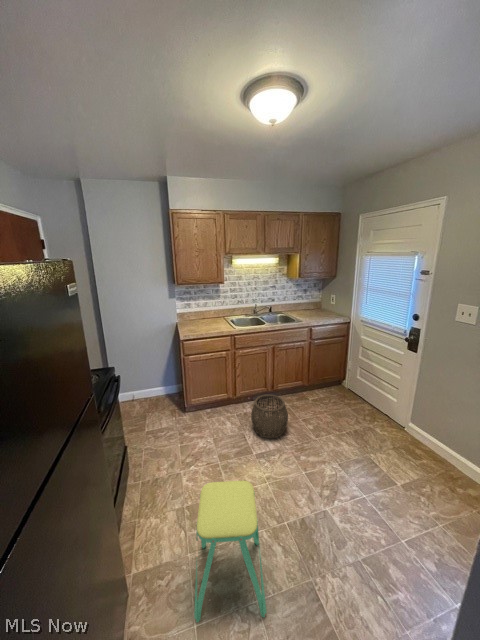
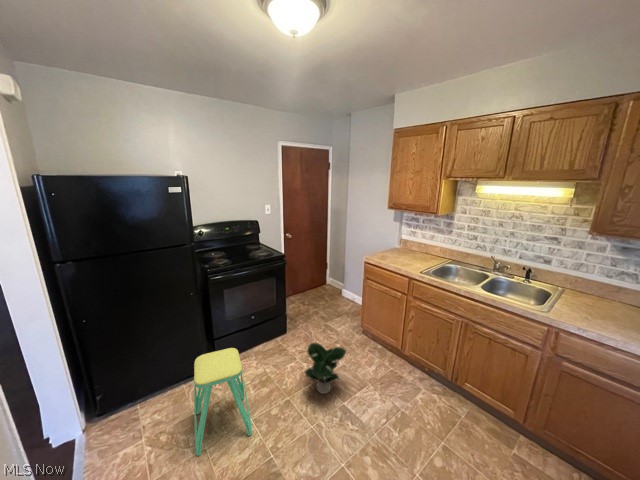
woven basket: present [251,394,288,439] -> none [370,362,420,426]
potted plant: none [209,414,252,467] -> present [305,343,346,394]

